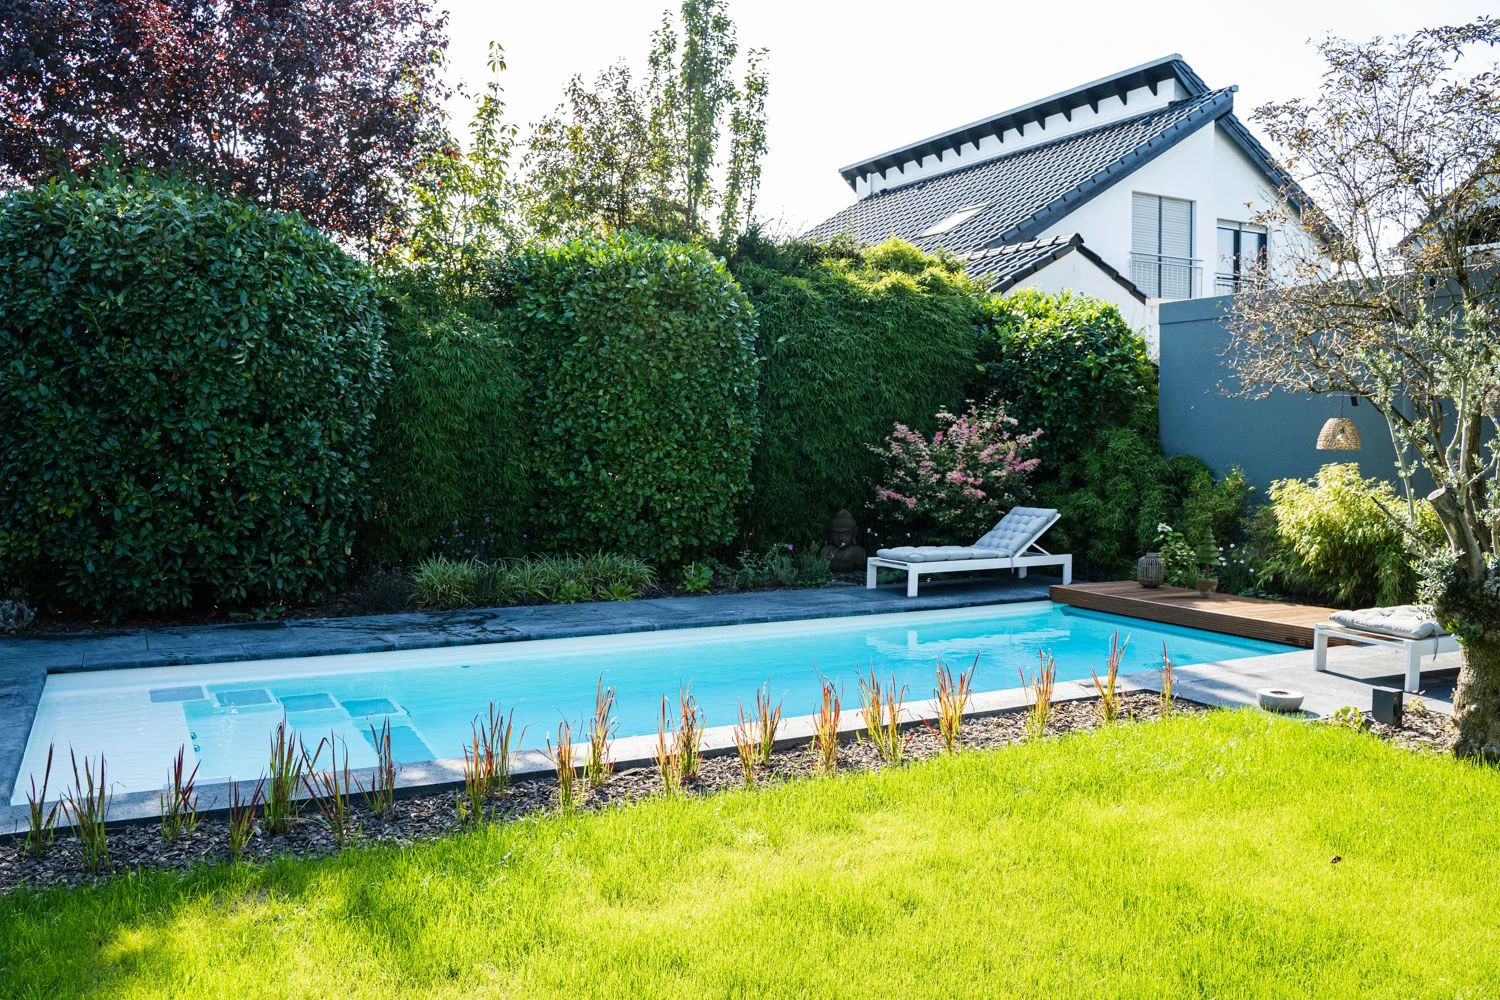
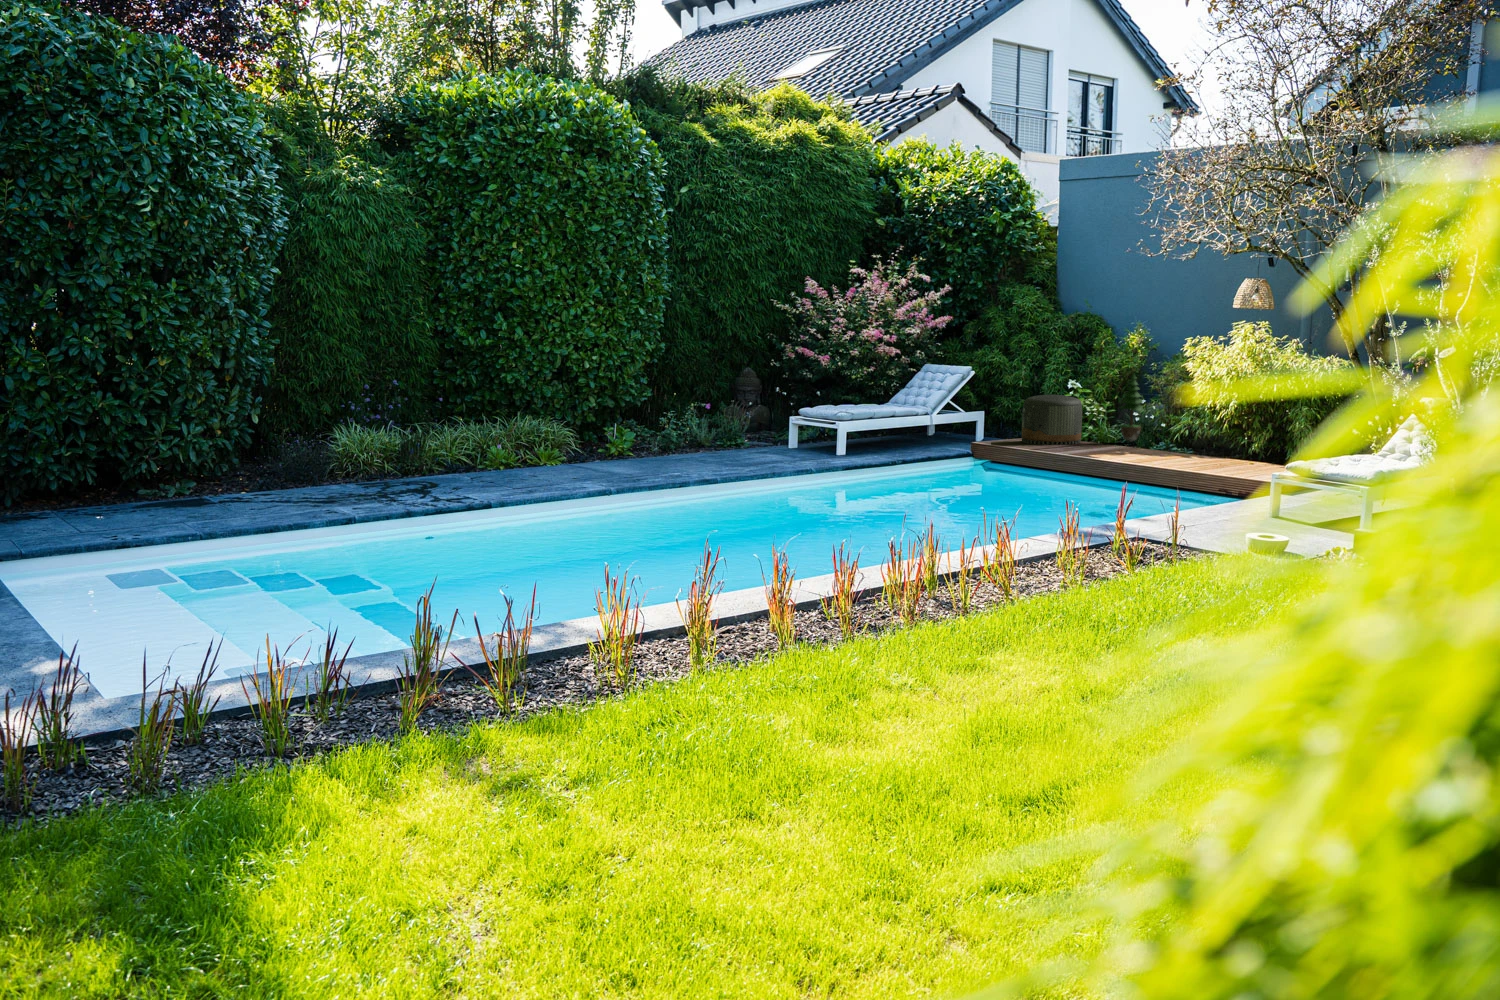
pouf: none [1092,544,1156,597] -> present [1022,395,1082,445]

